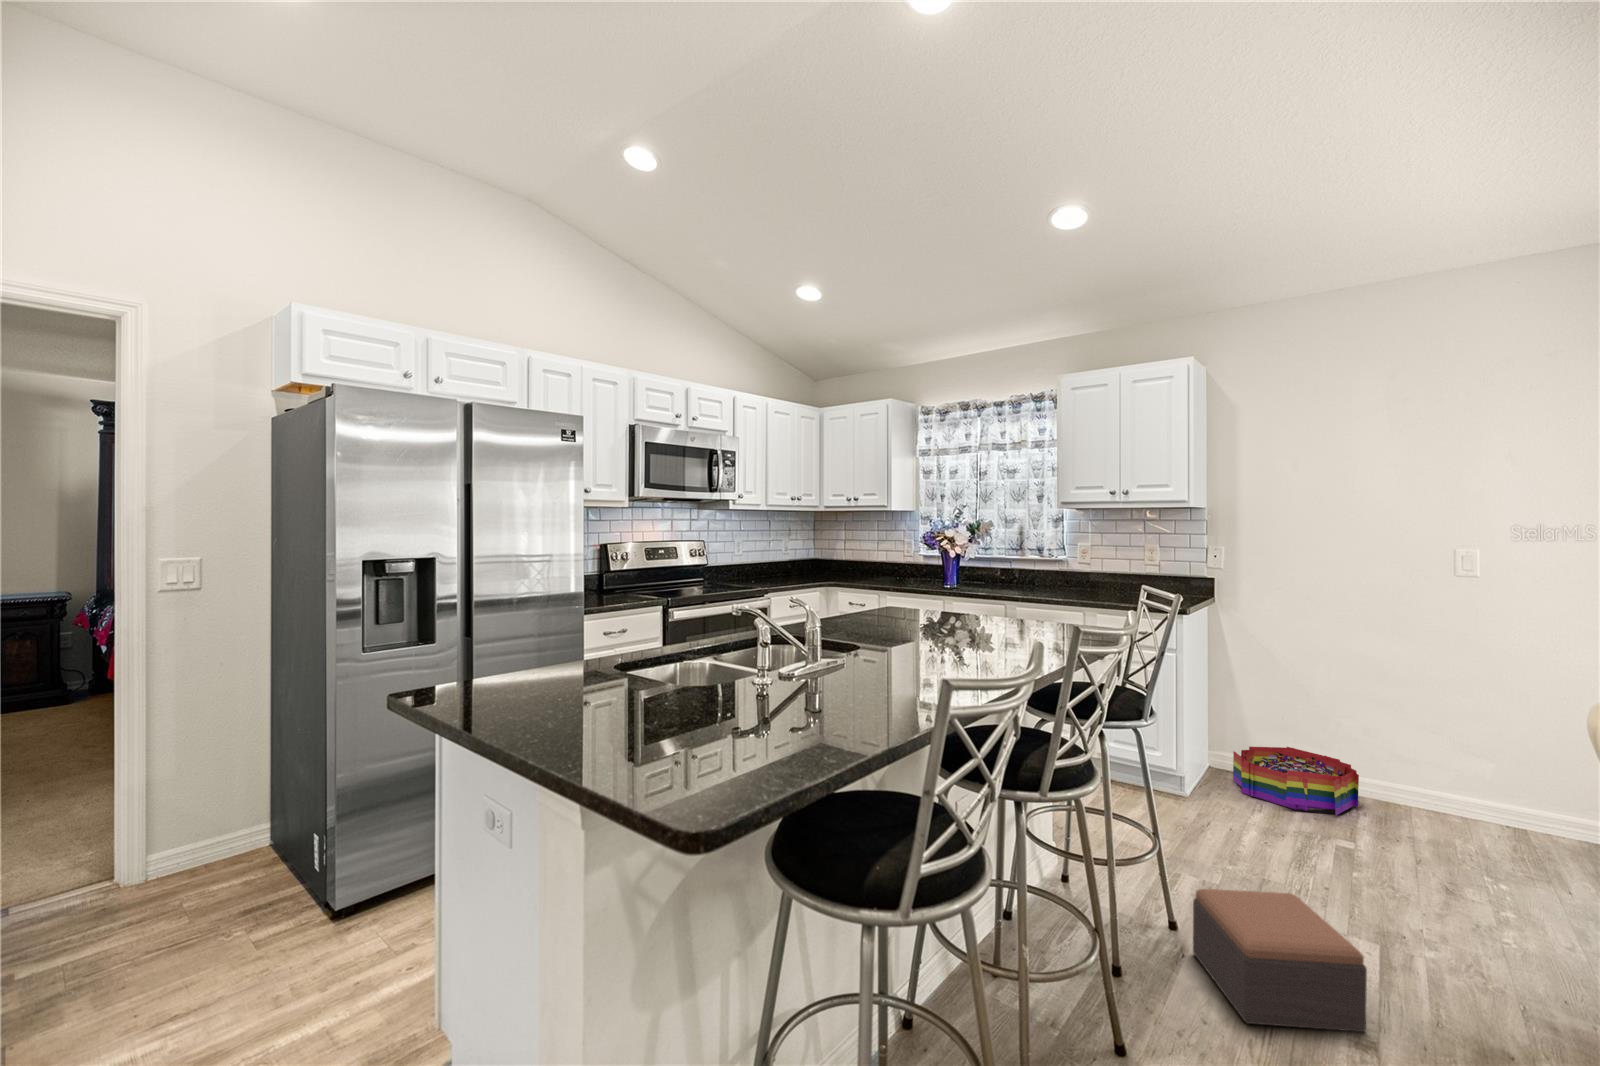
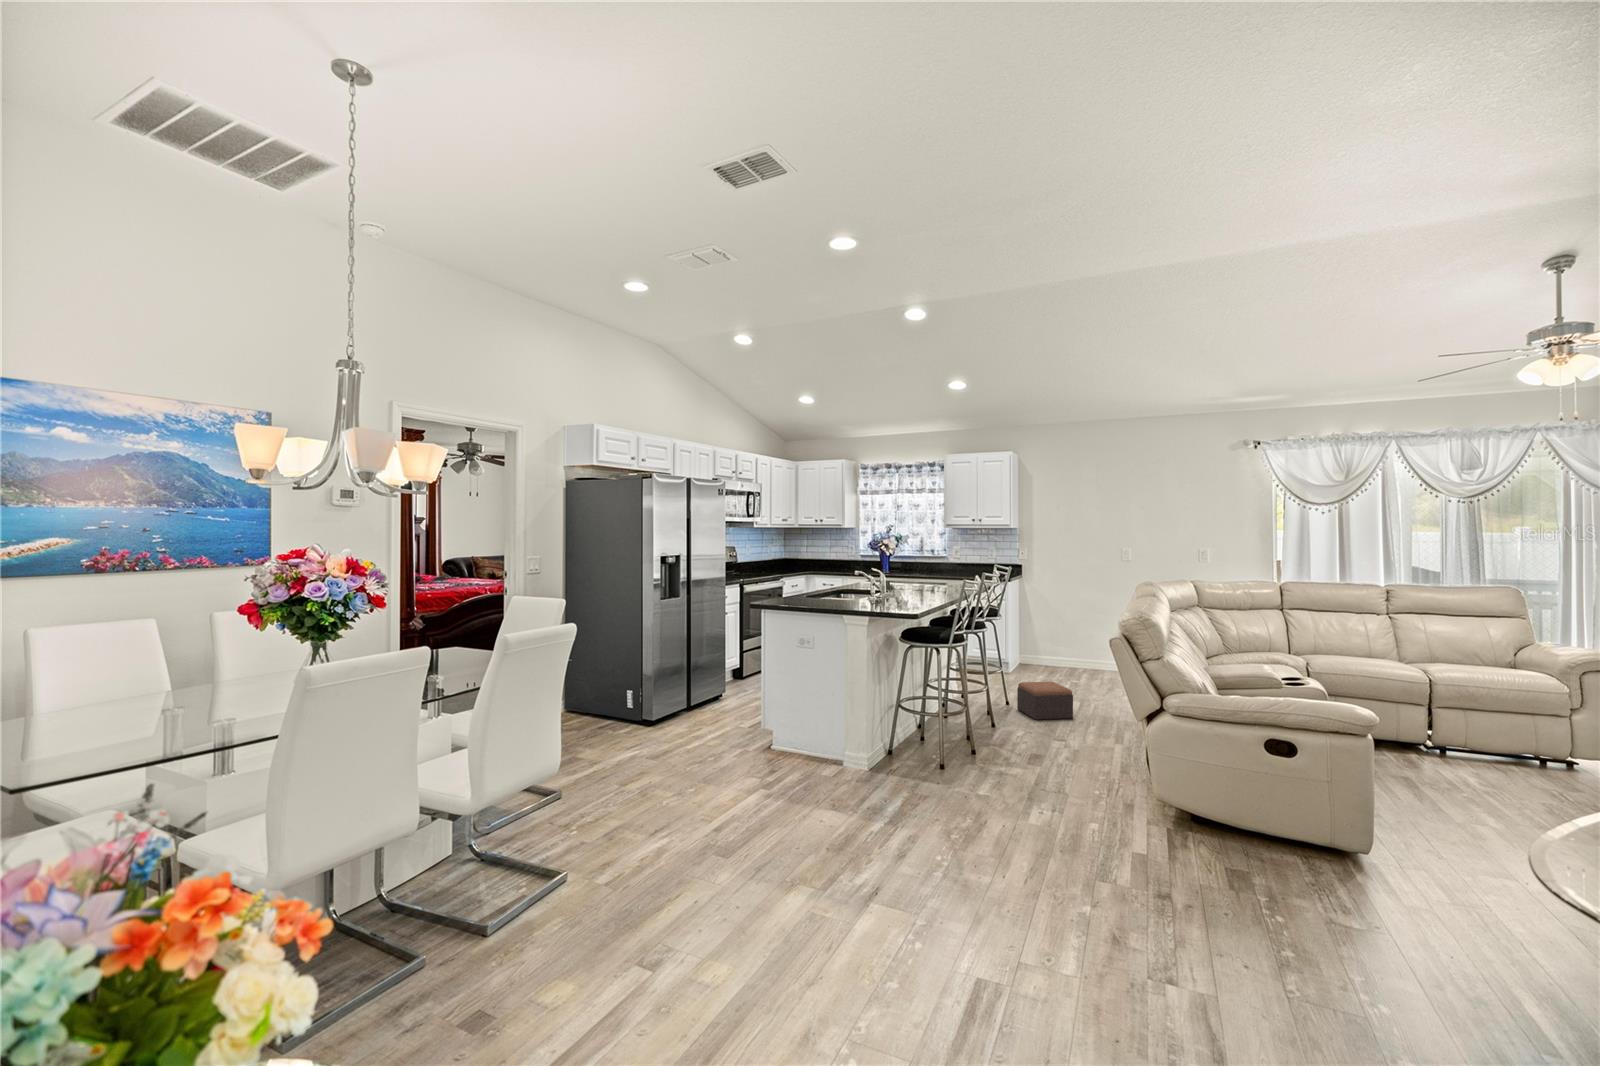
storage bin: present [1233,747,1359,815] -> none [1033,651,1086,676]

